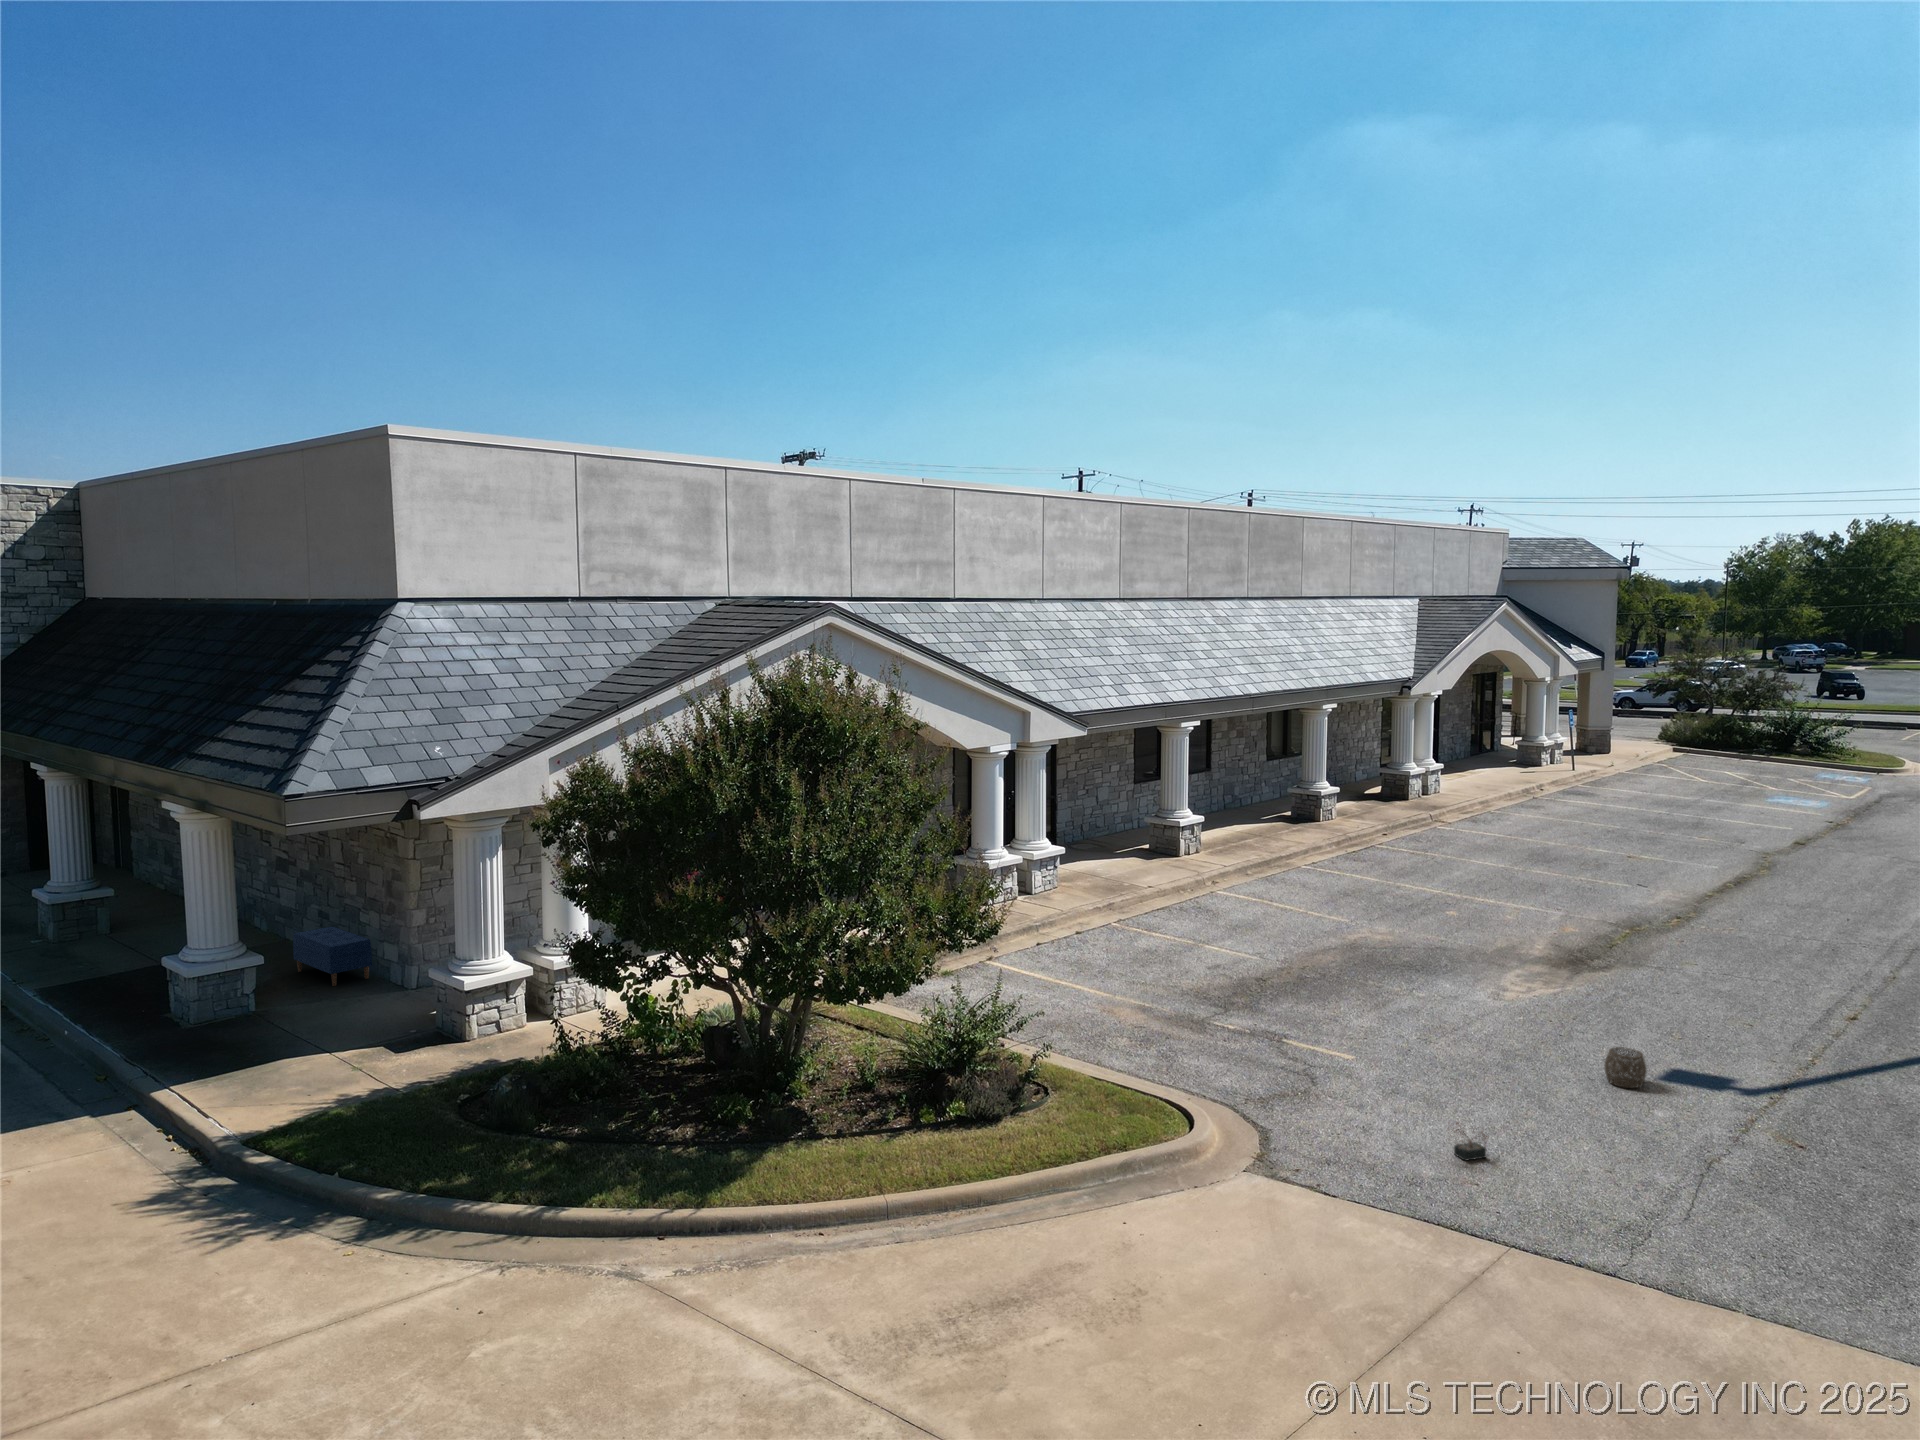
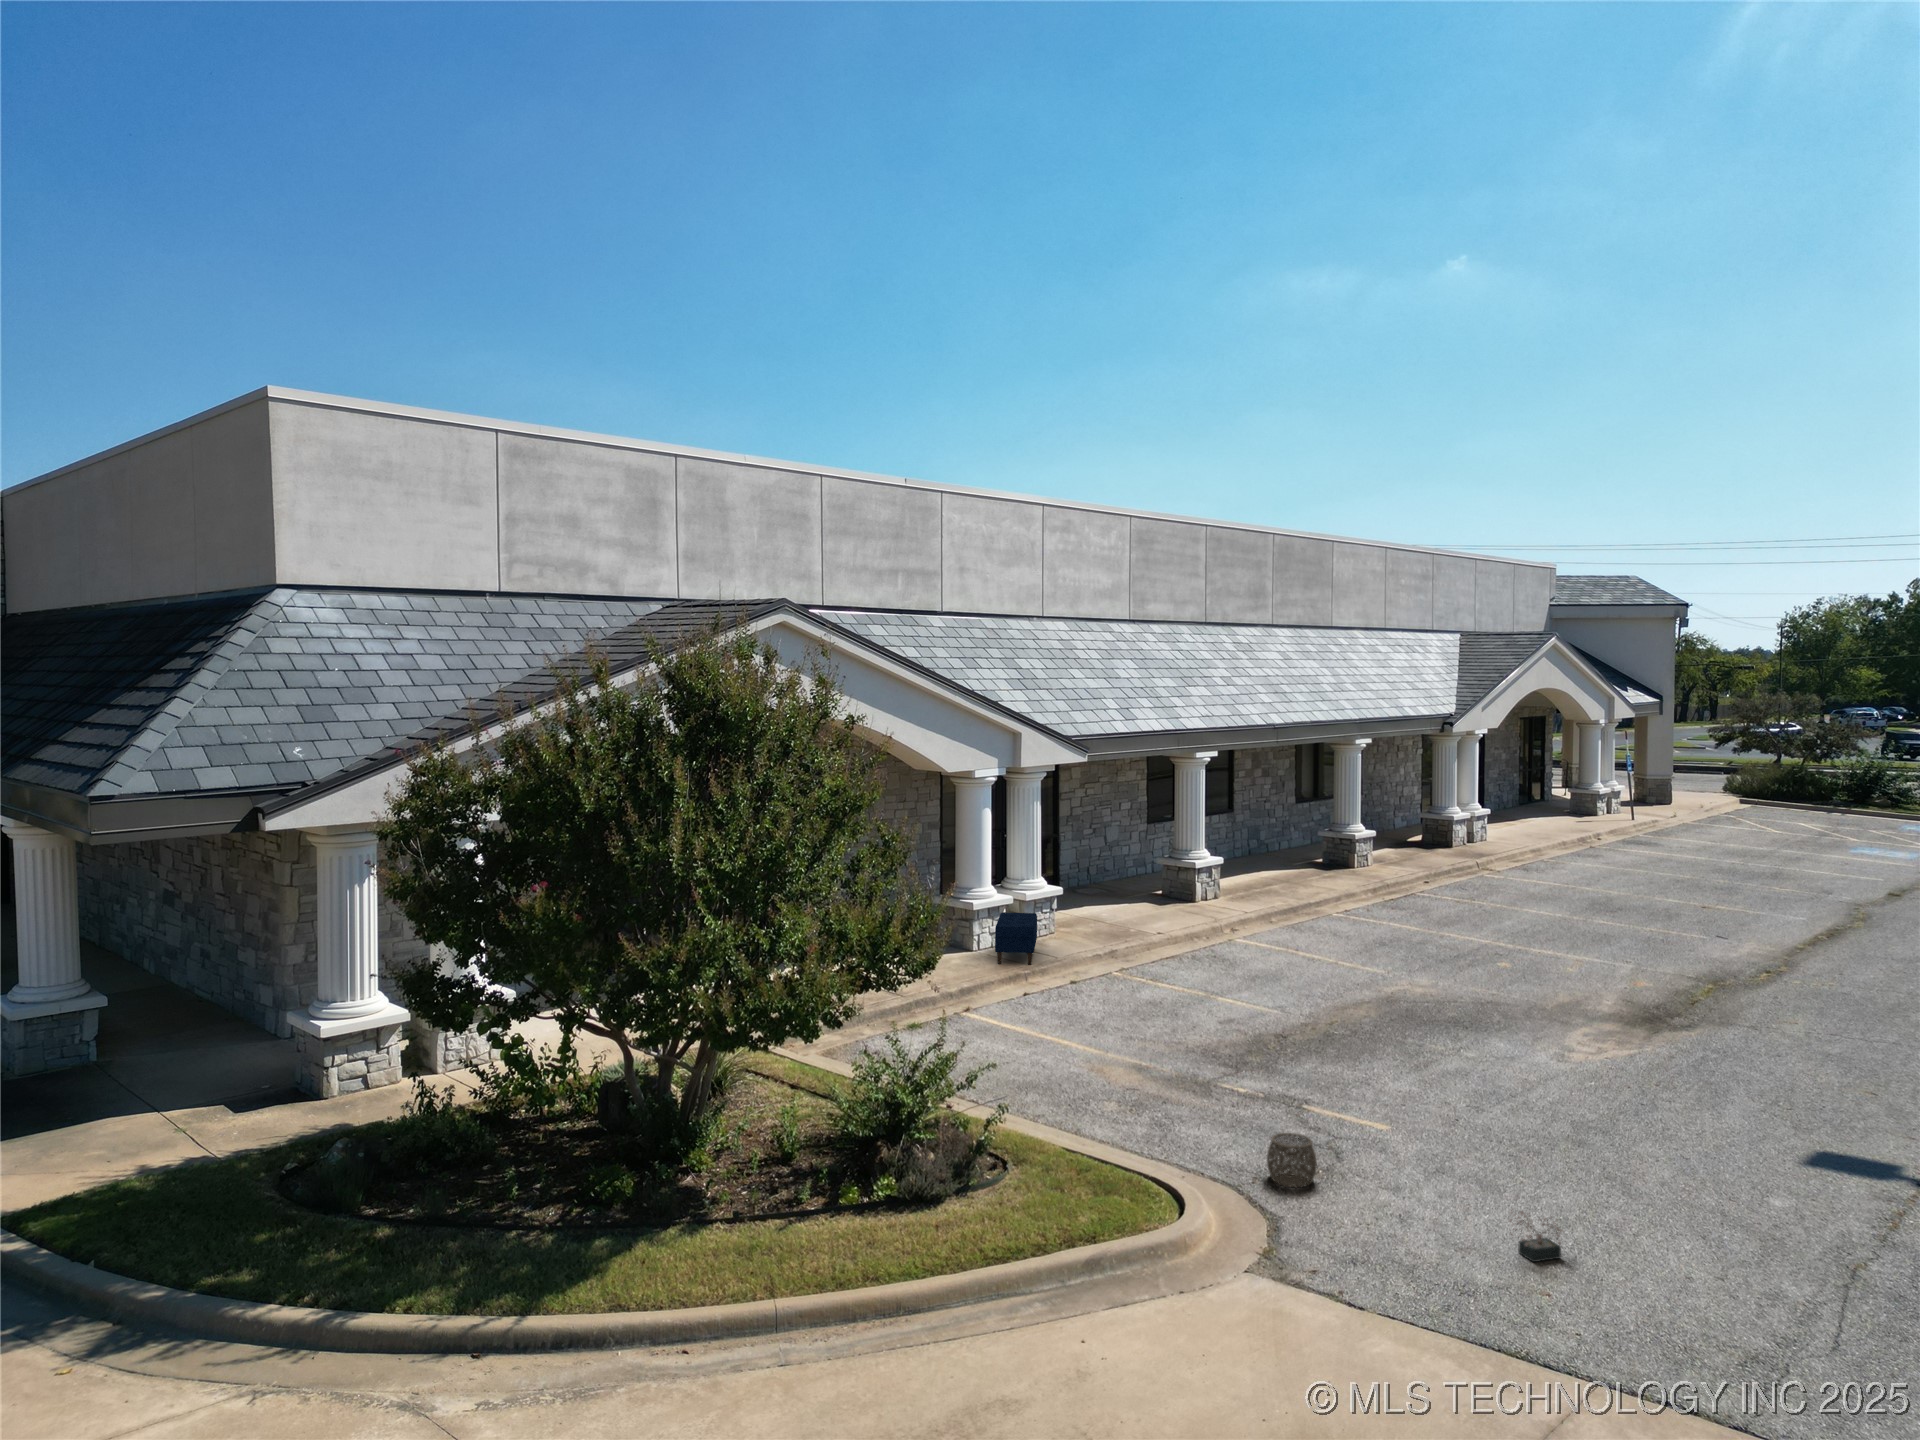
bench: present [293,926,372,986] -> present [995,913,1037,965]
woven basket: present [1605,1047,1647,1088] -> present [1267,1133,1317,1187]

